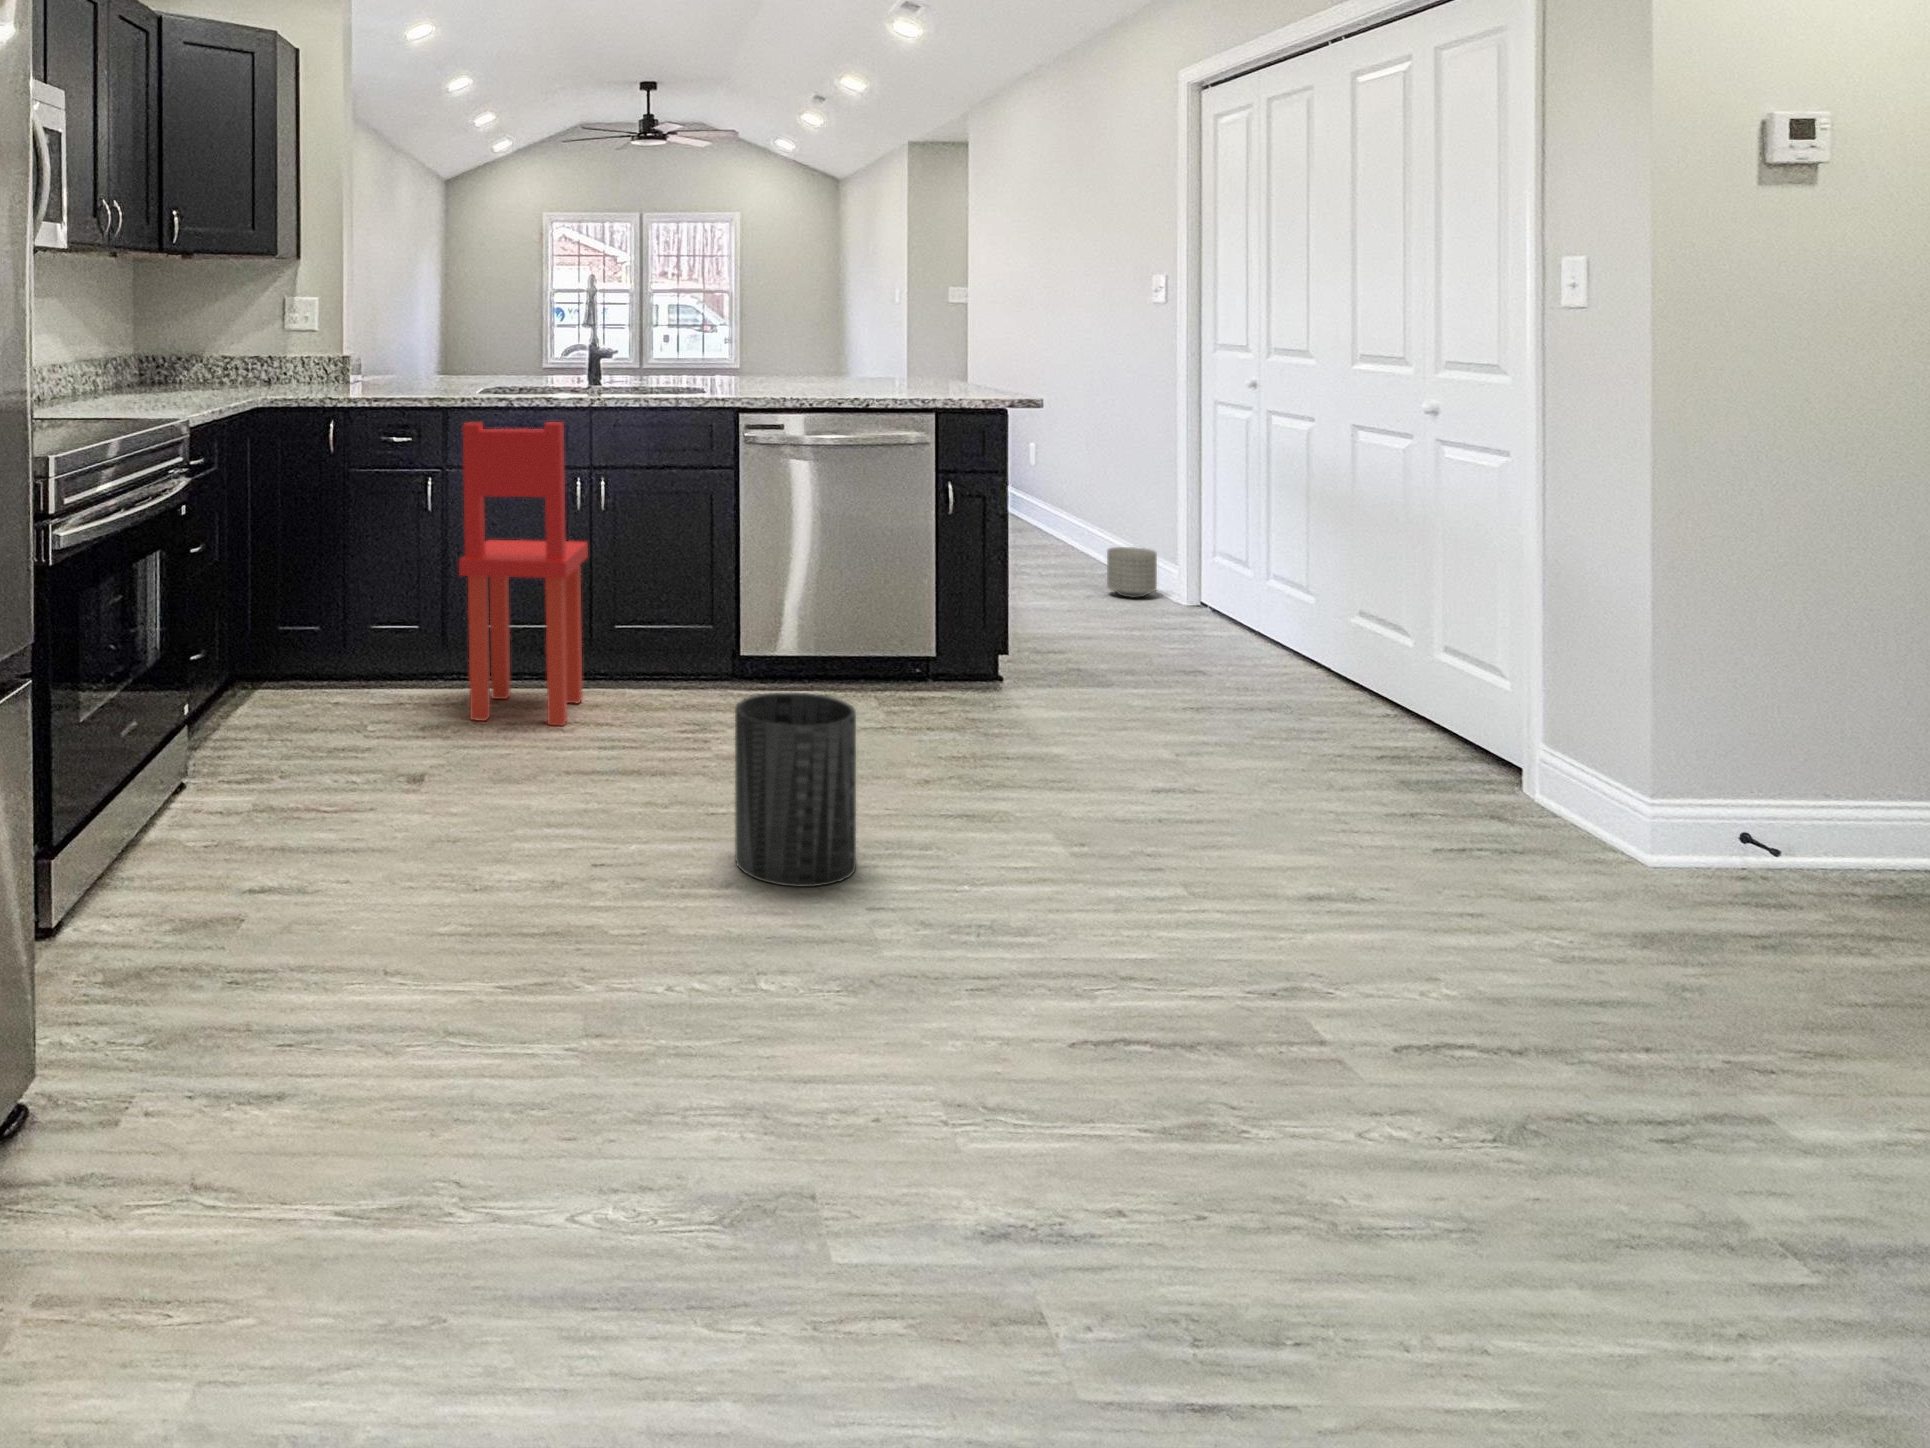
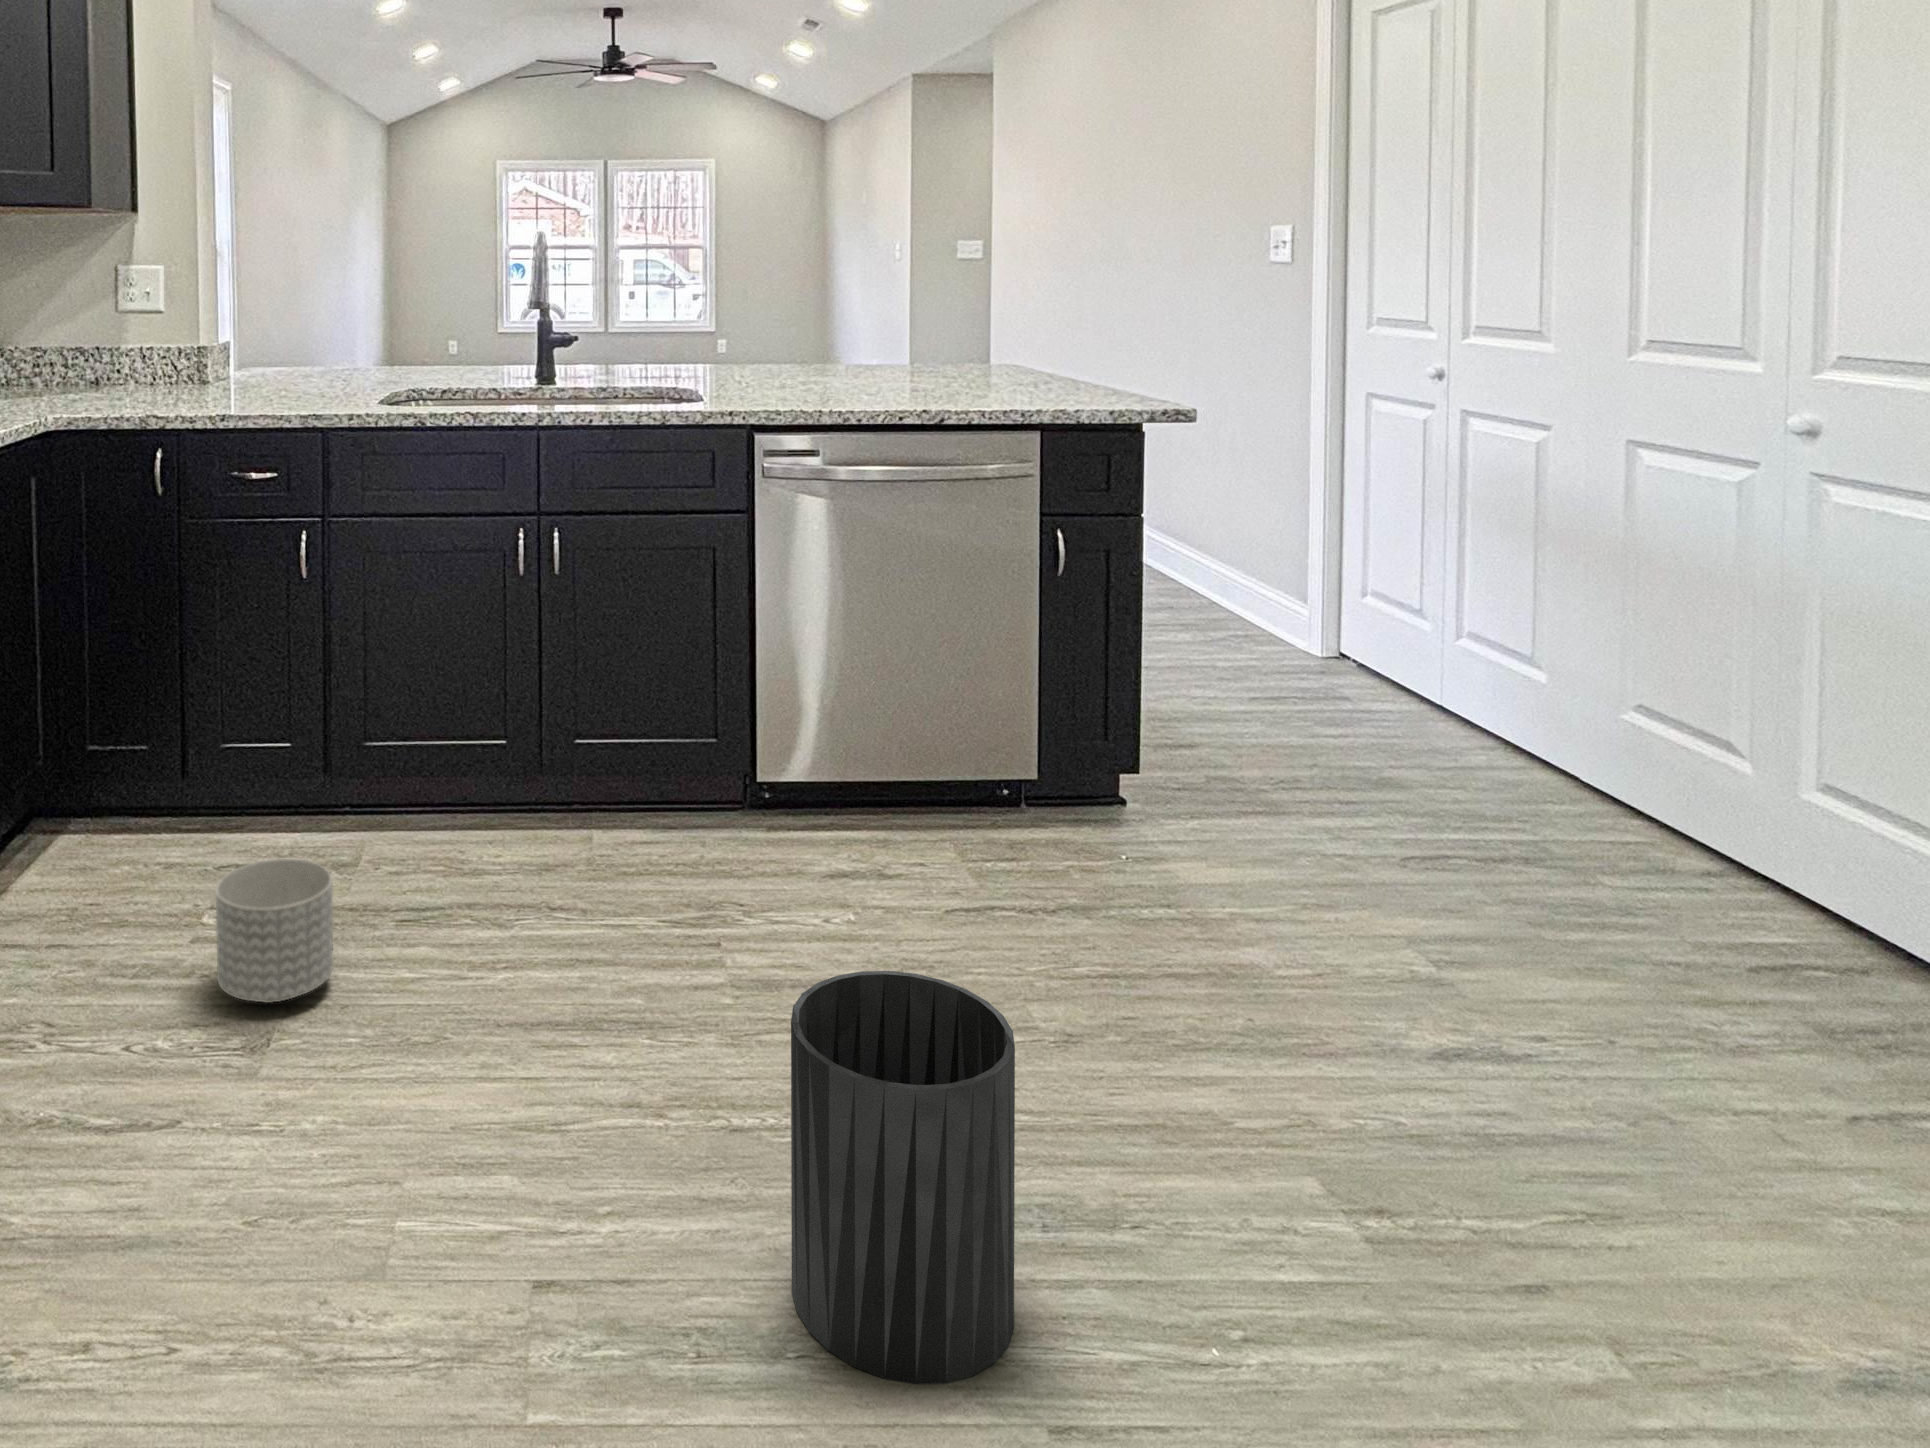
chair: present [459,422,588,726] -> none [339,457,535,913]
planter: present [1107,547,1157,598] -> present [216,859,333,1003]

